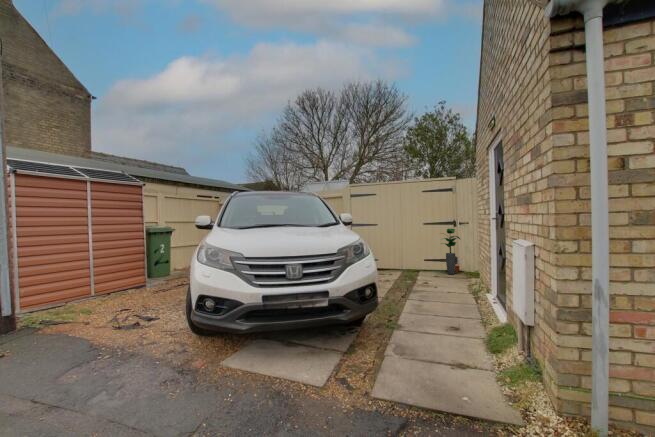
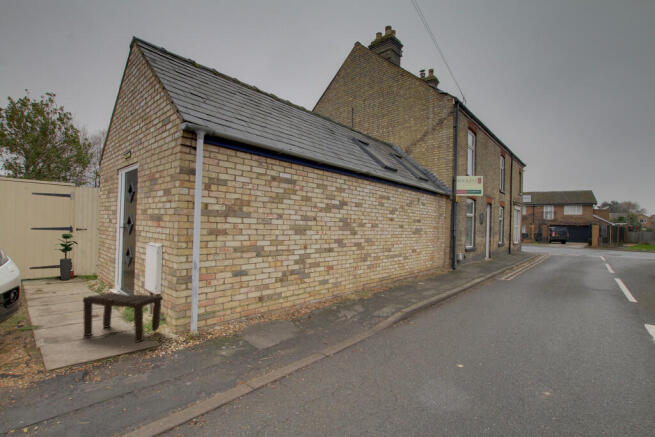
bench: none [431,304,535,400] -> present [83,293,163,342]

